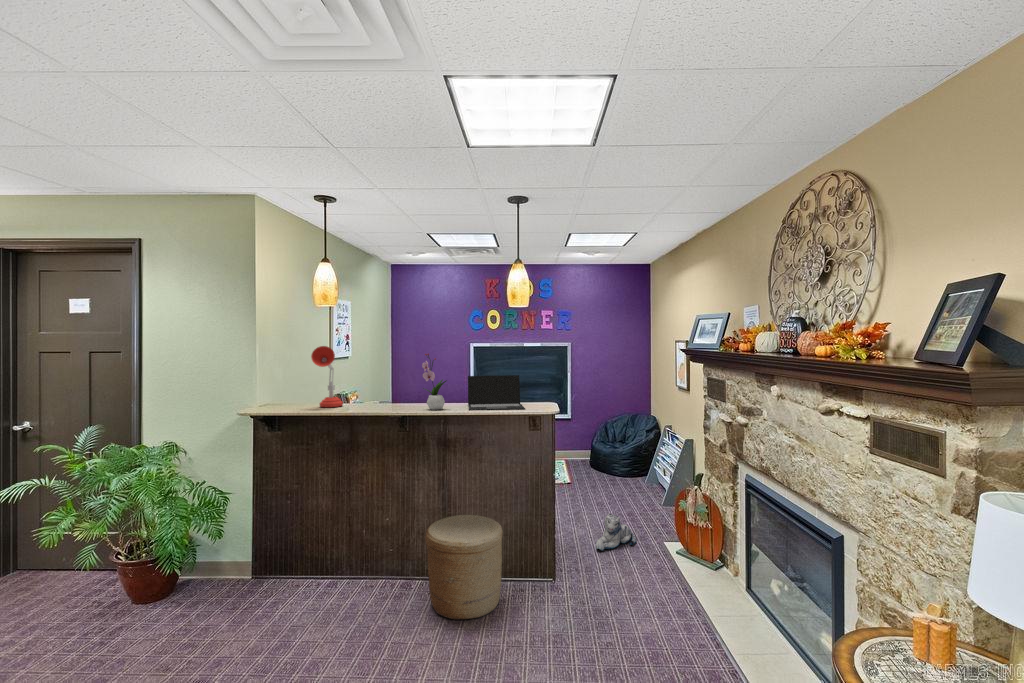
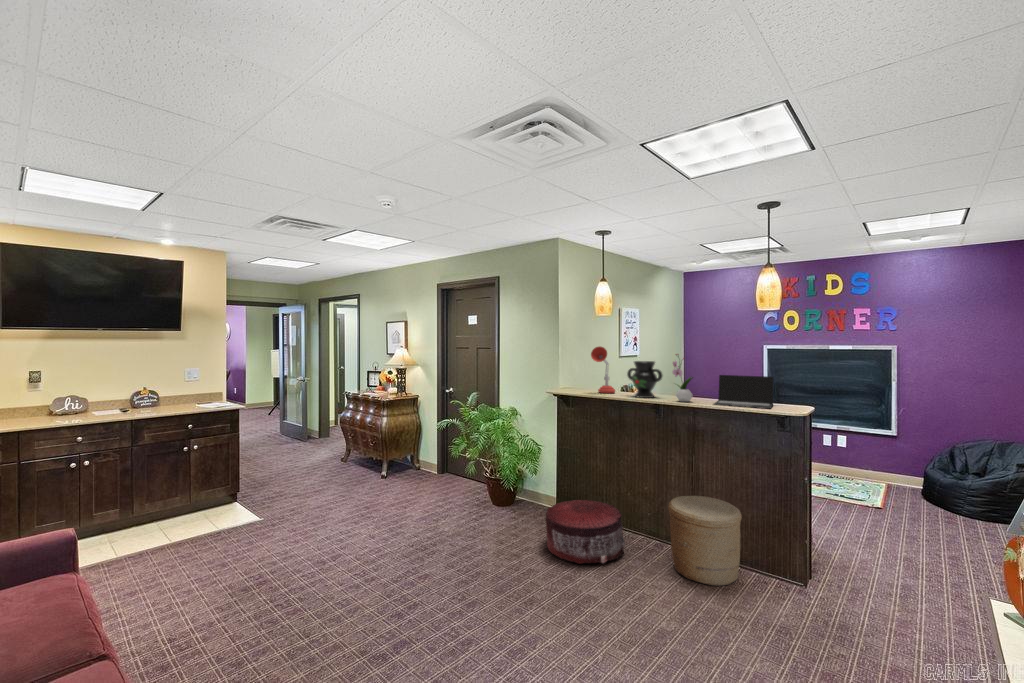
decorative vase: none [361,363,407,409] -> present [627,361,662,398]
plush toy: present [596,513,636,551] -> none [875,540,945,585]
pouf: none [252,552,372,657] -> present [546,499,625,564]

